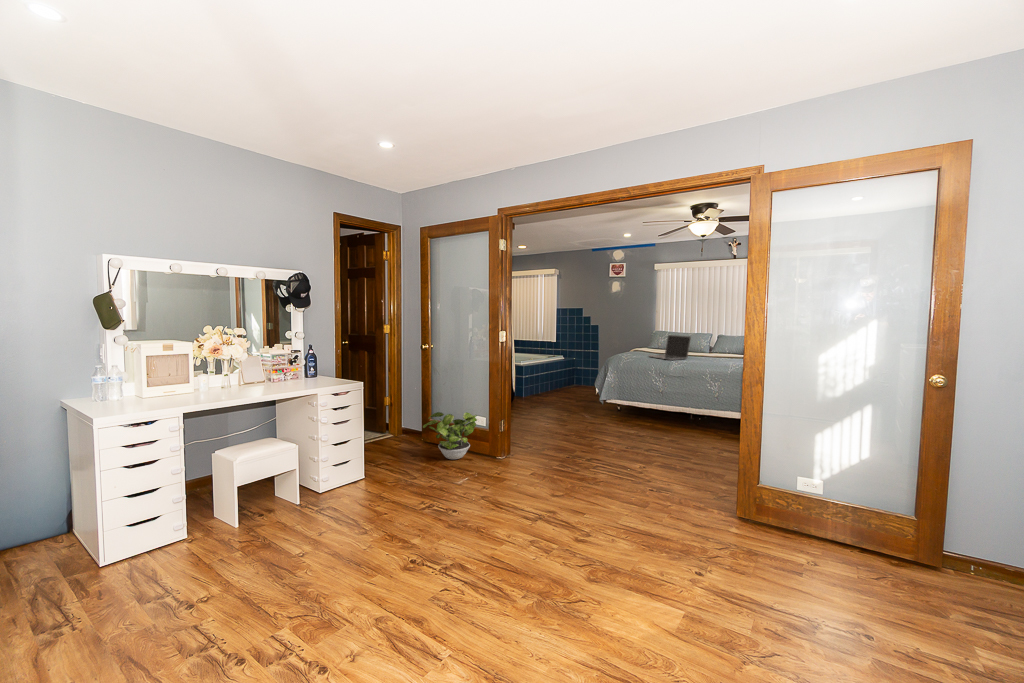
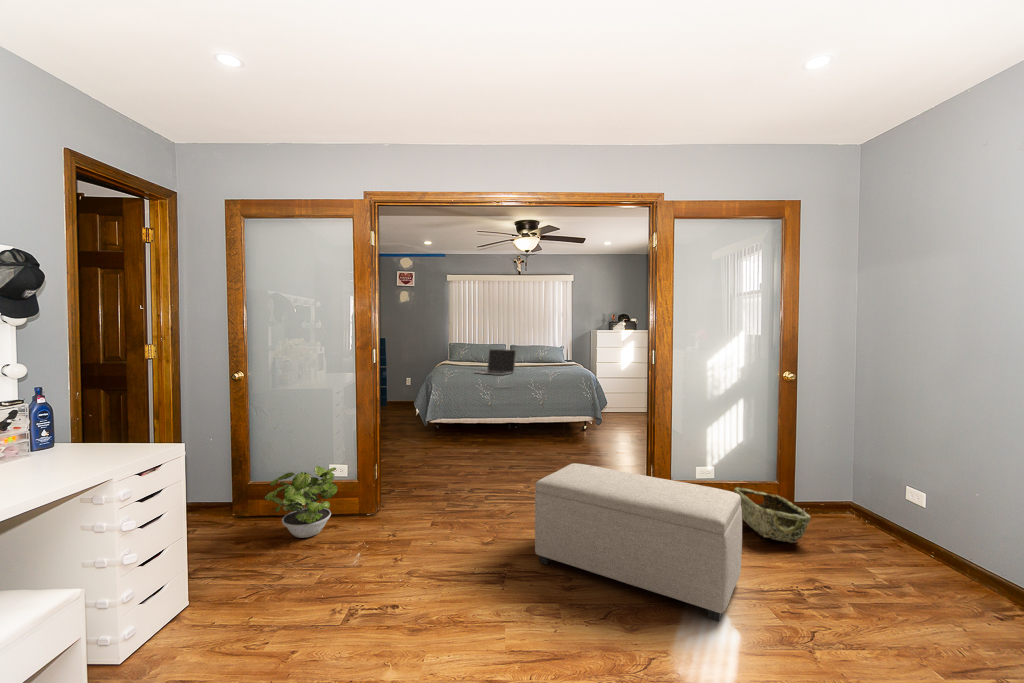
ottoman: none [577,442,759,612] -> present [535,463,742,621]
woven basket: none [836,509,920,588] -> present [734,487,810,543]

